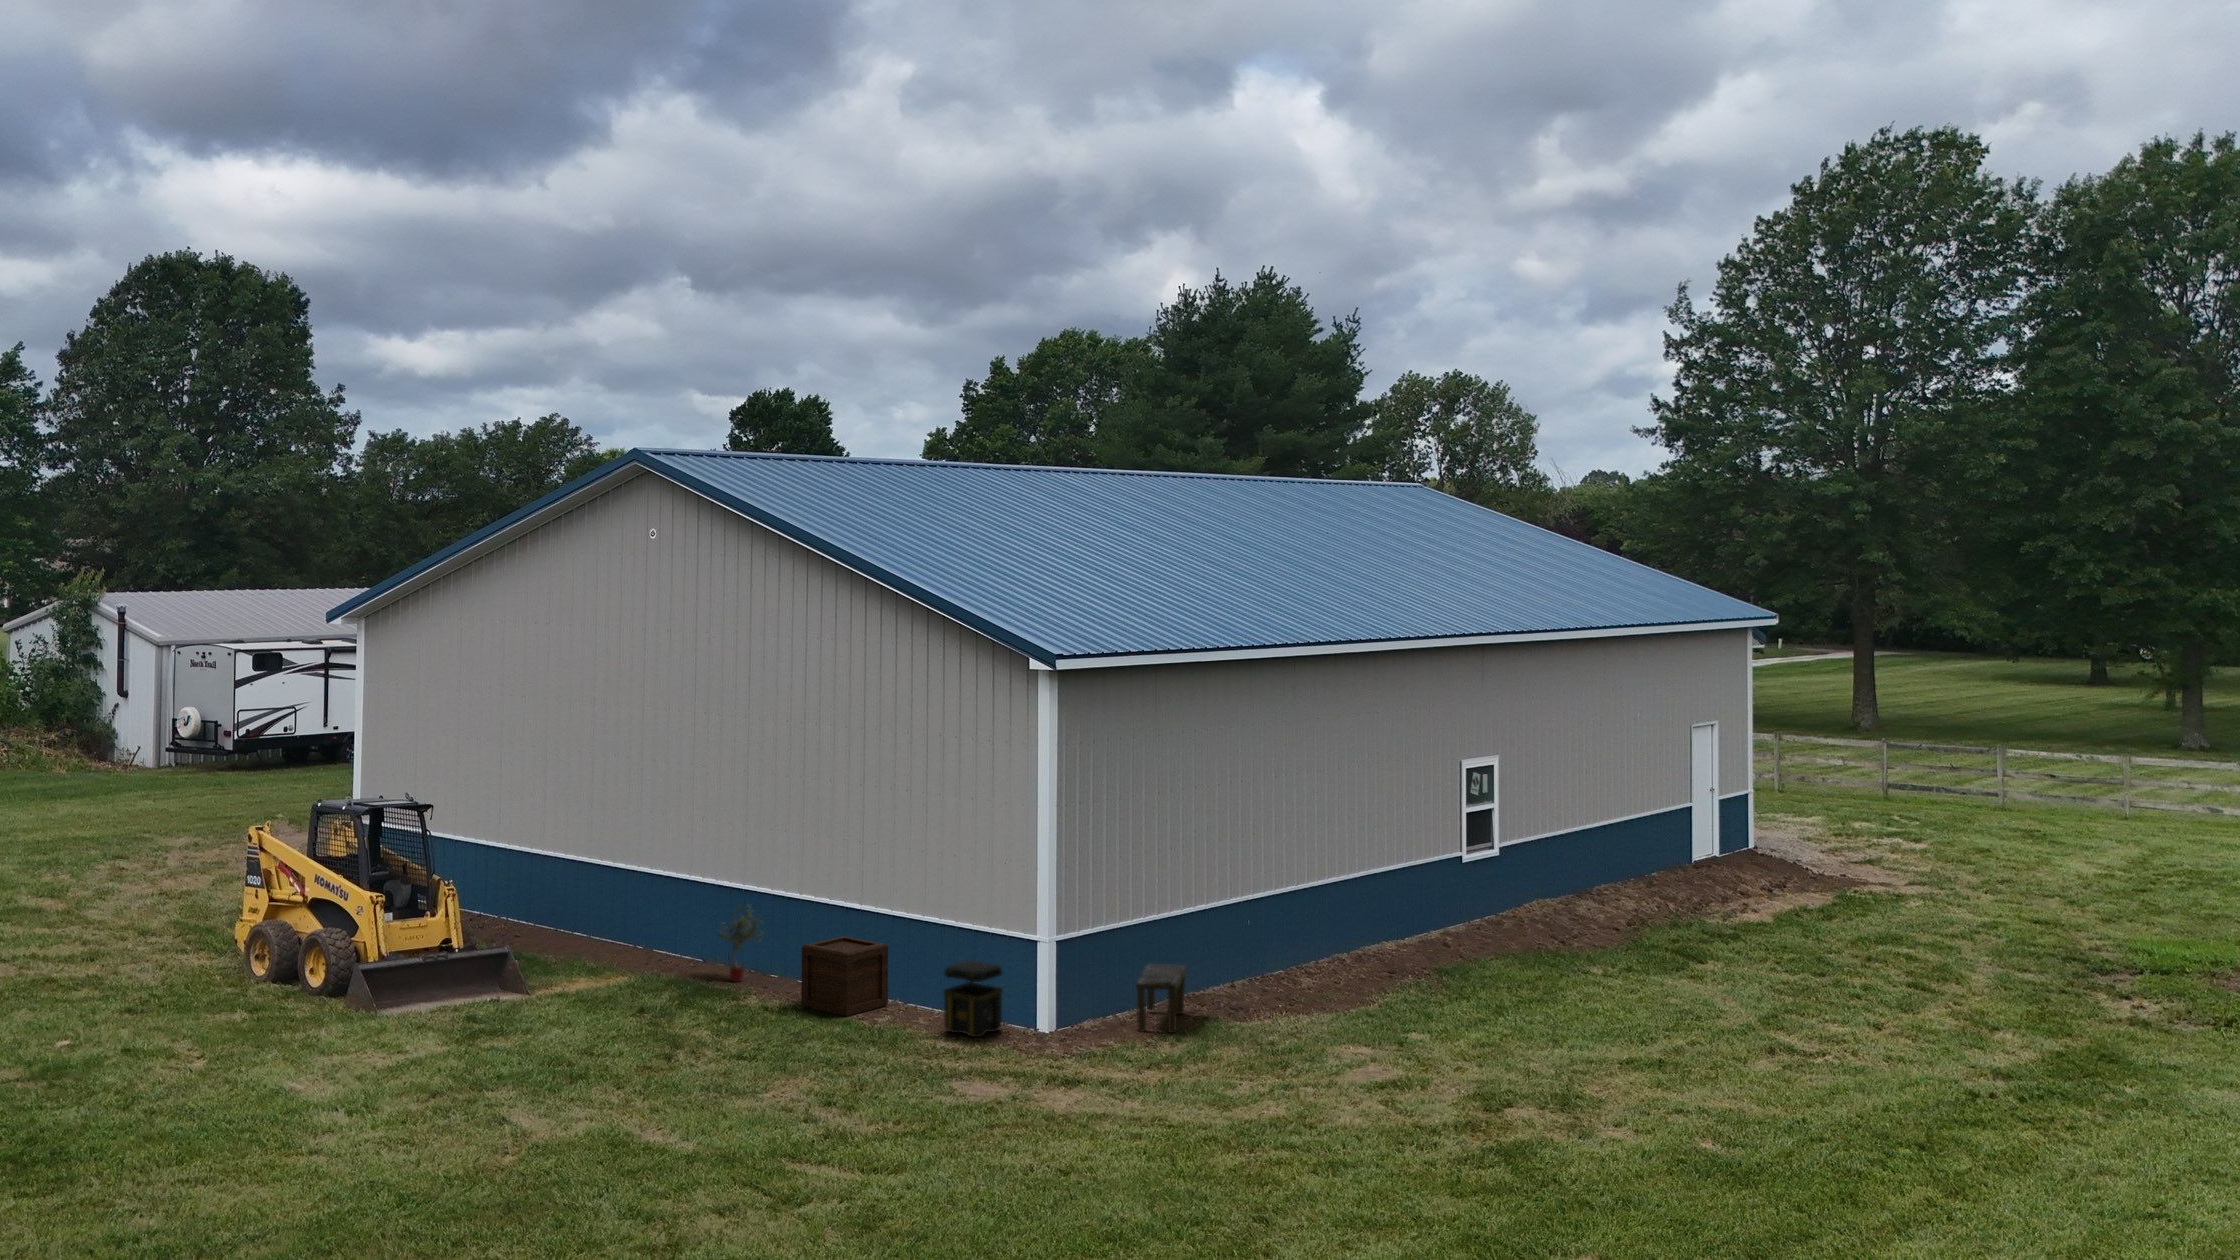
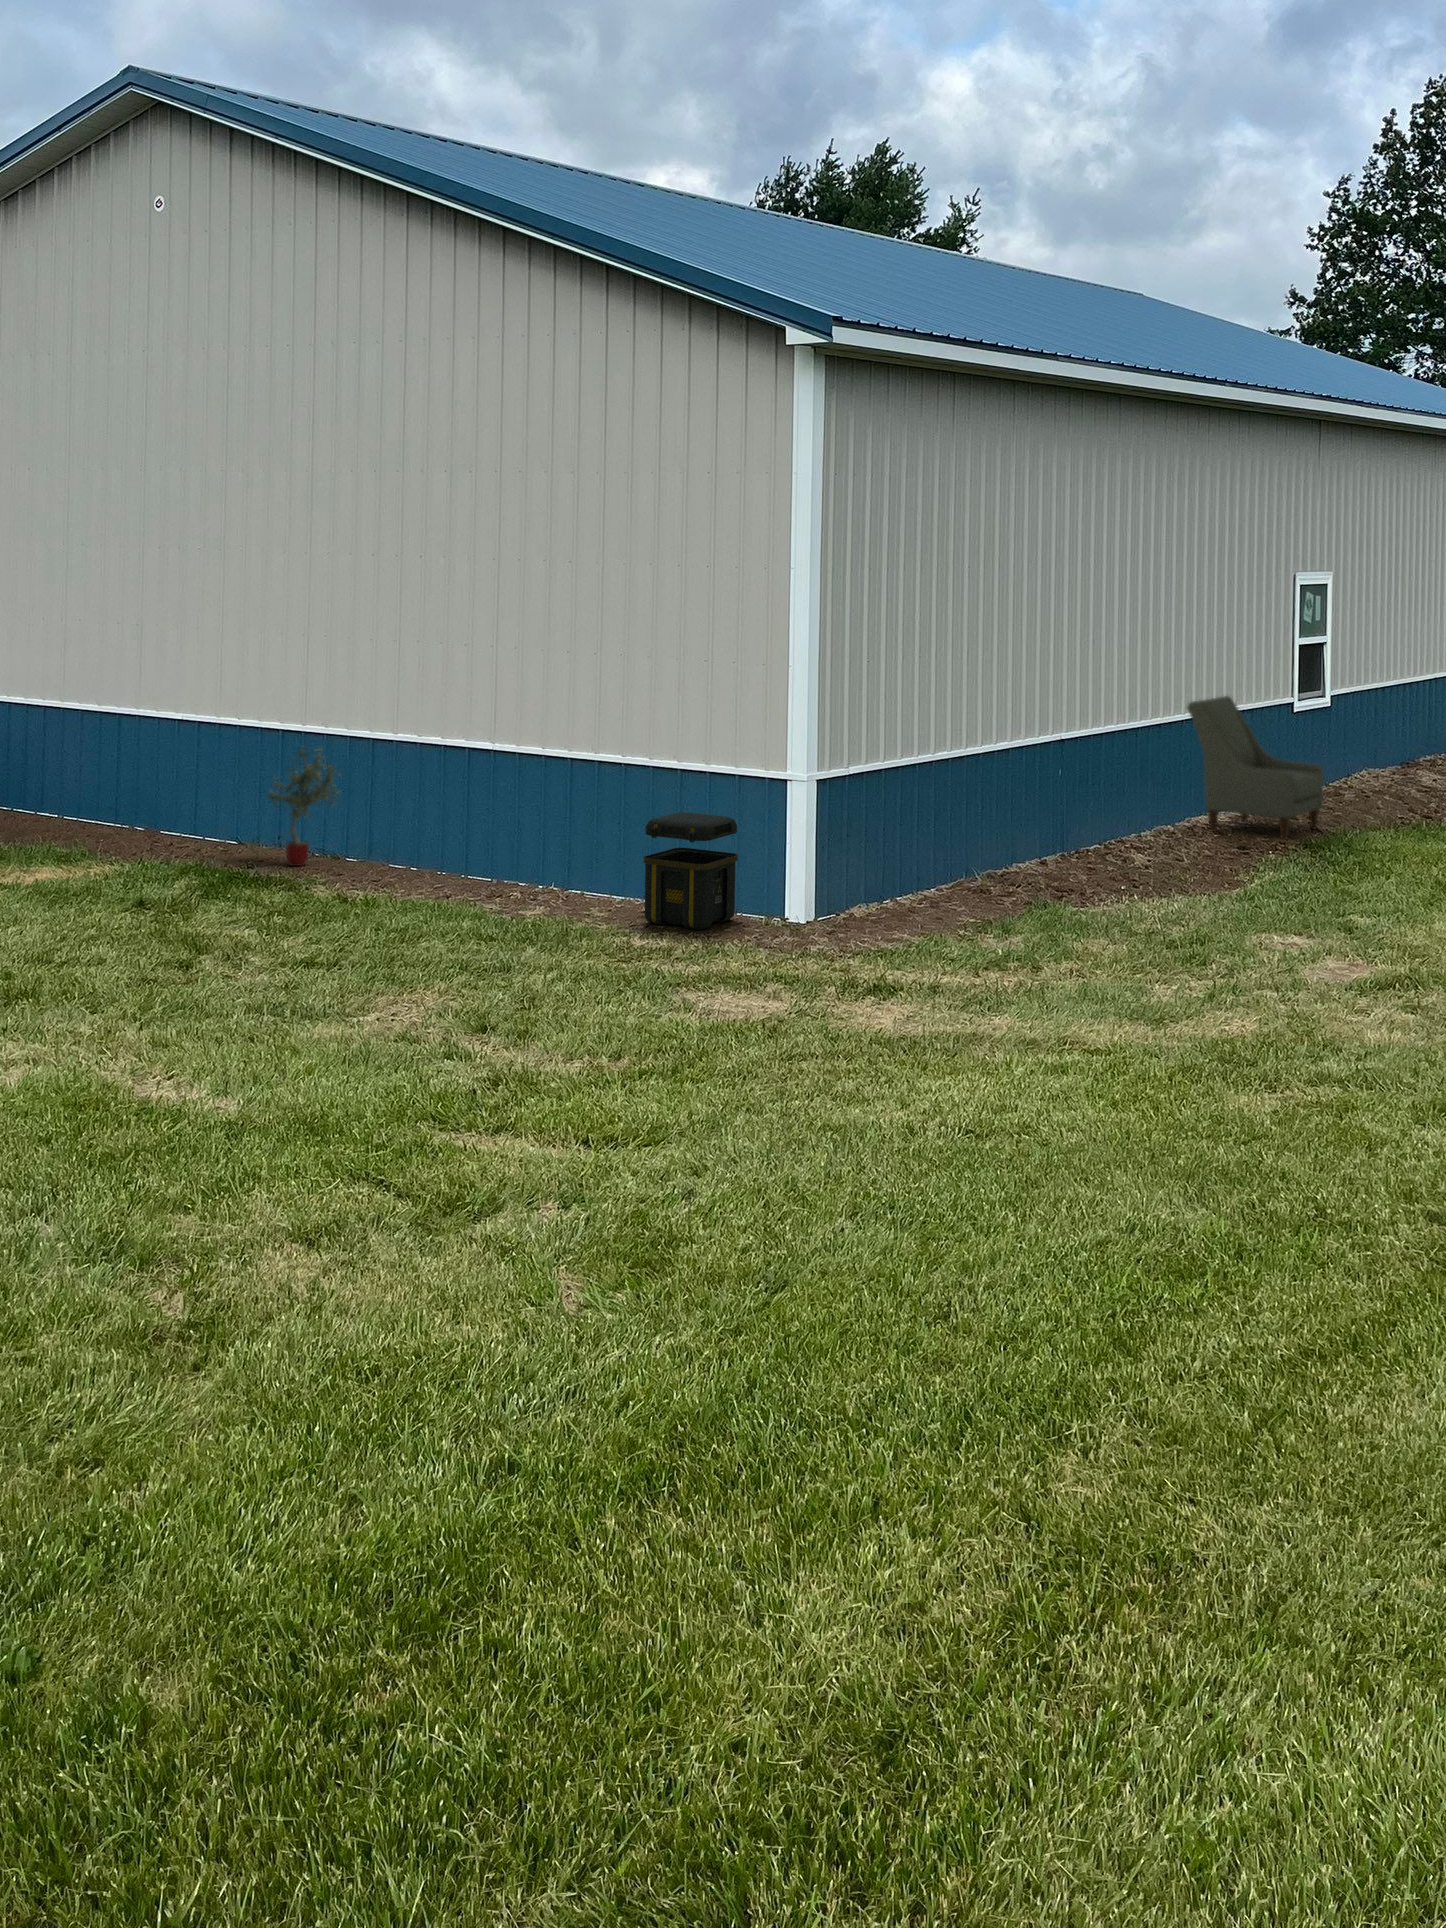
chair: none [1355,858,1458,968] -> present [1187,696,1323,839]
wooden crate: present [801,936,888,1017] -> none [406,788,544,907]
bench: present [1136,964,1187,1033] -> none [943,821,1006,919]

